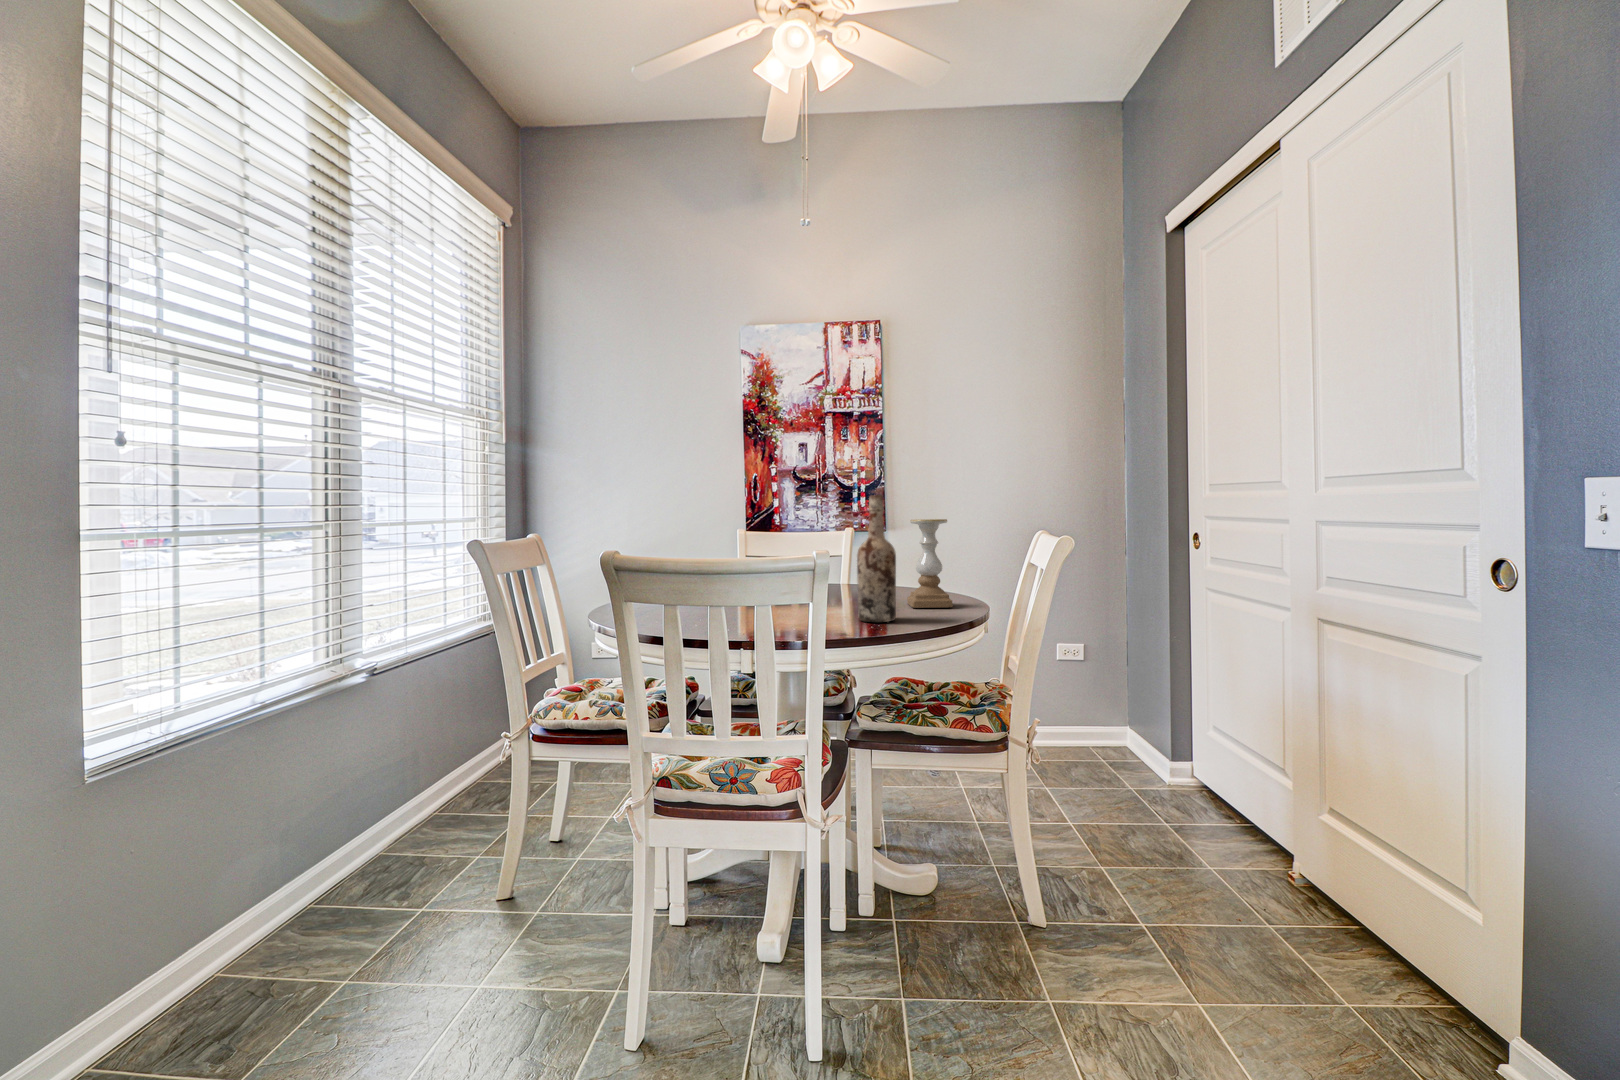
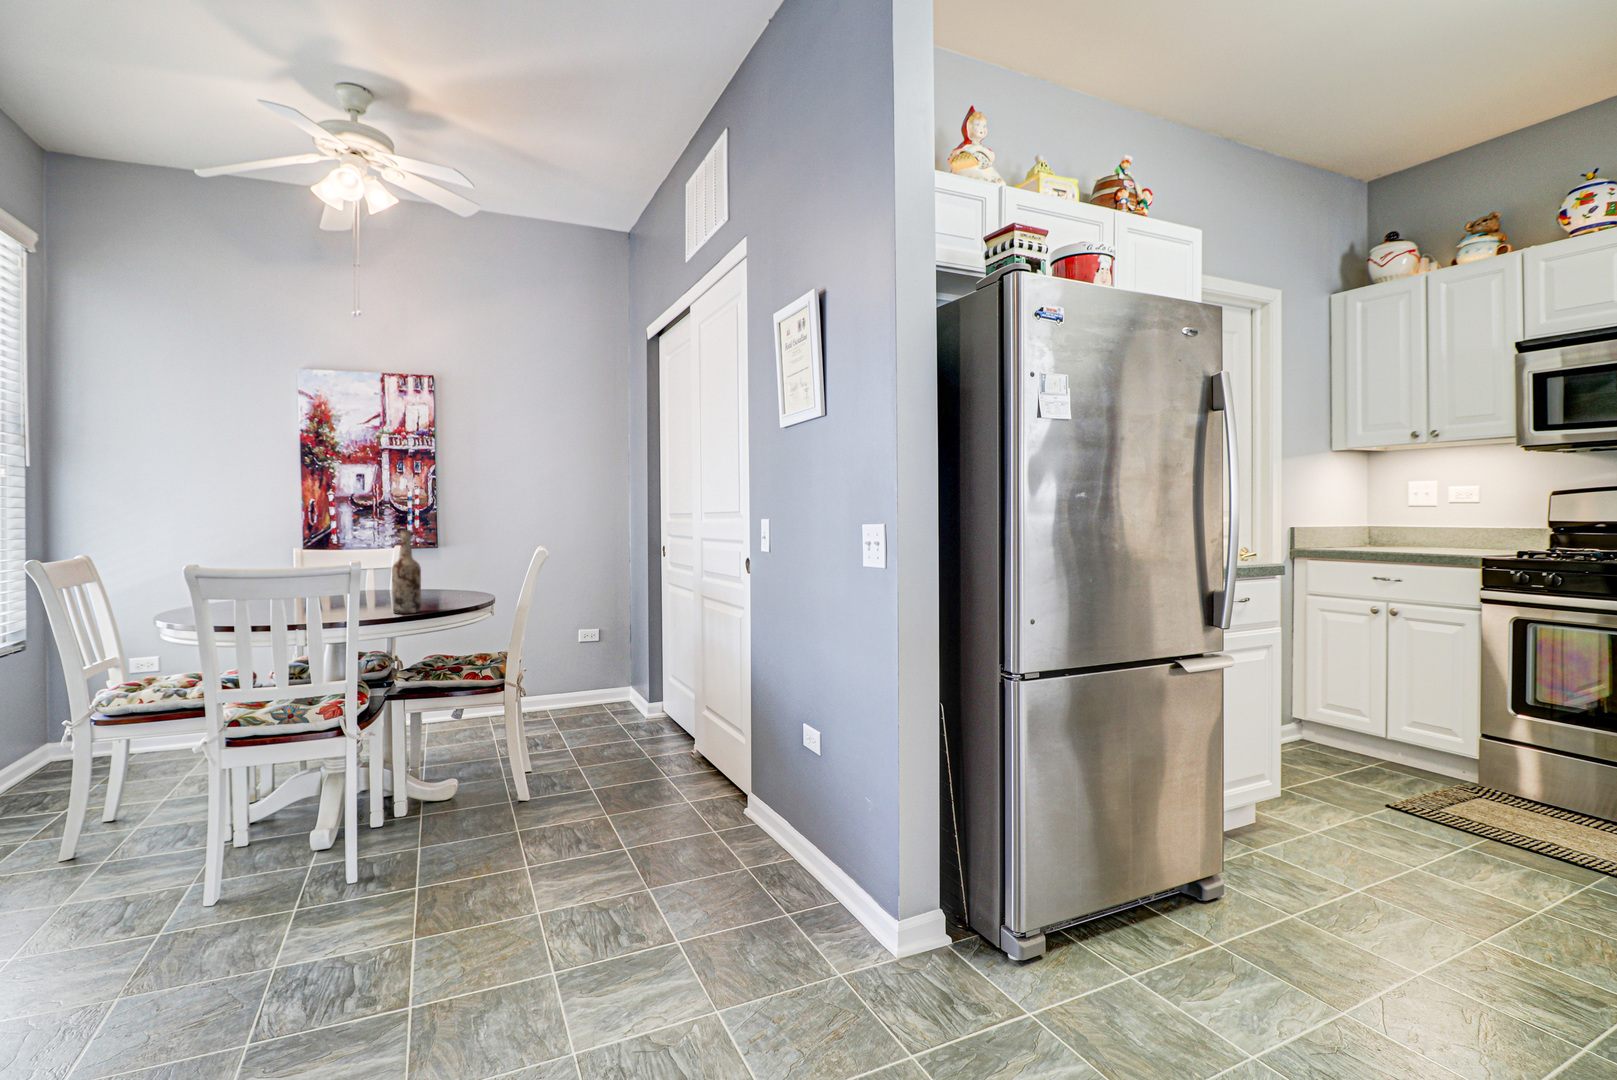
candle holder: present [907,519,953,608] -> none [437,544,469,604]

